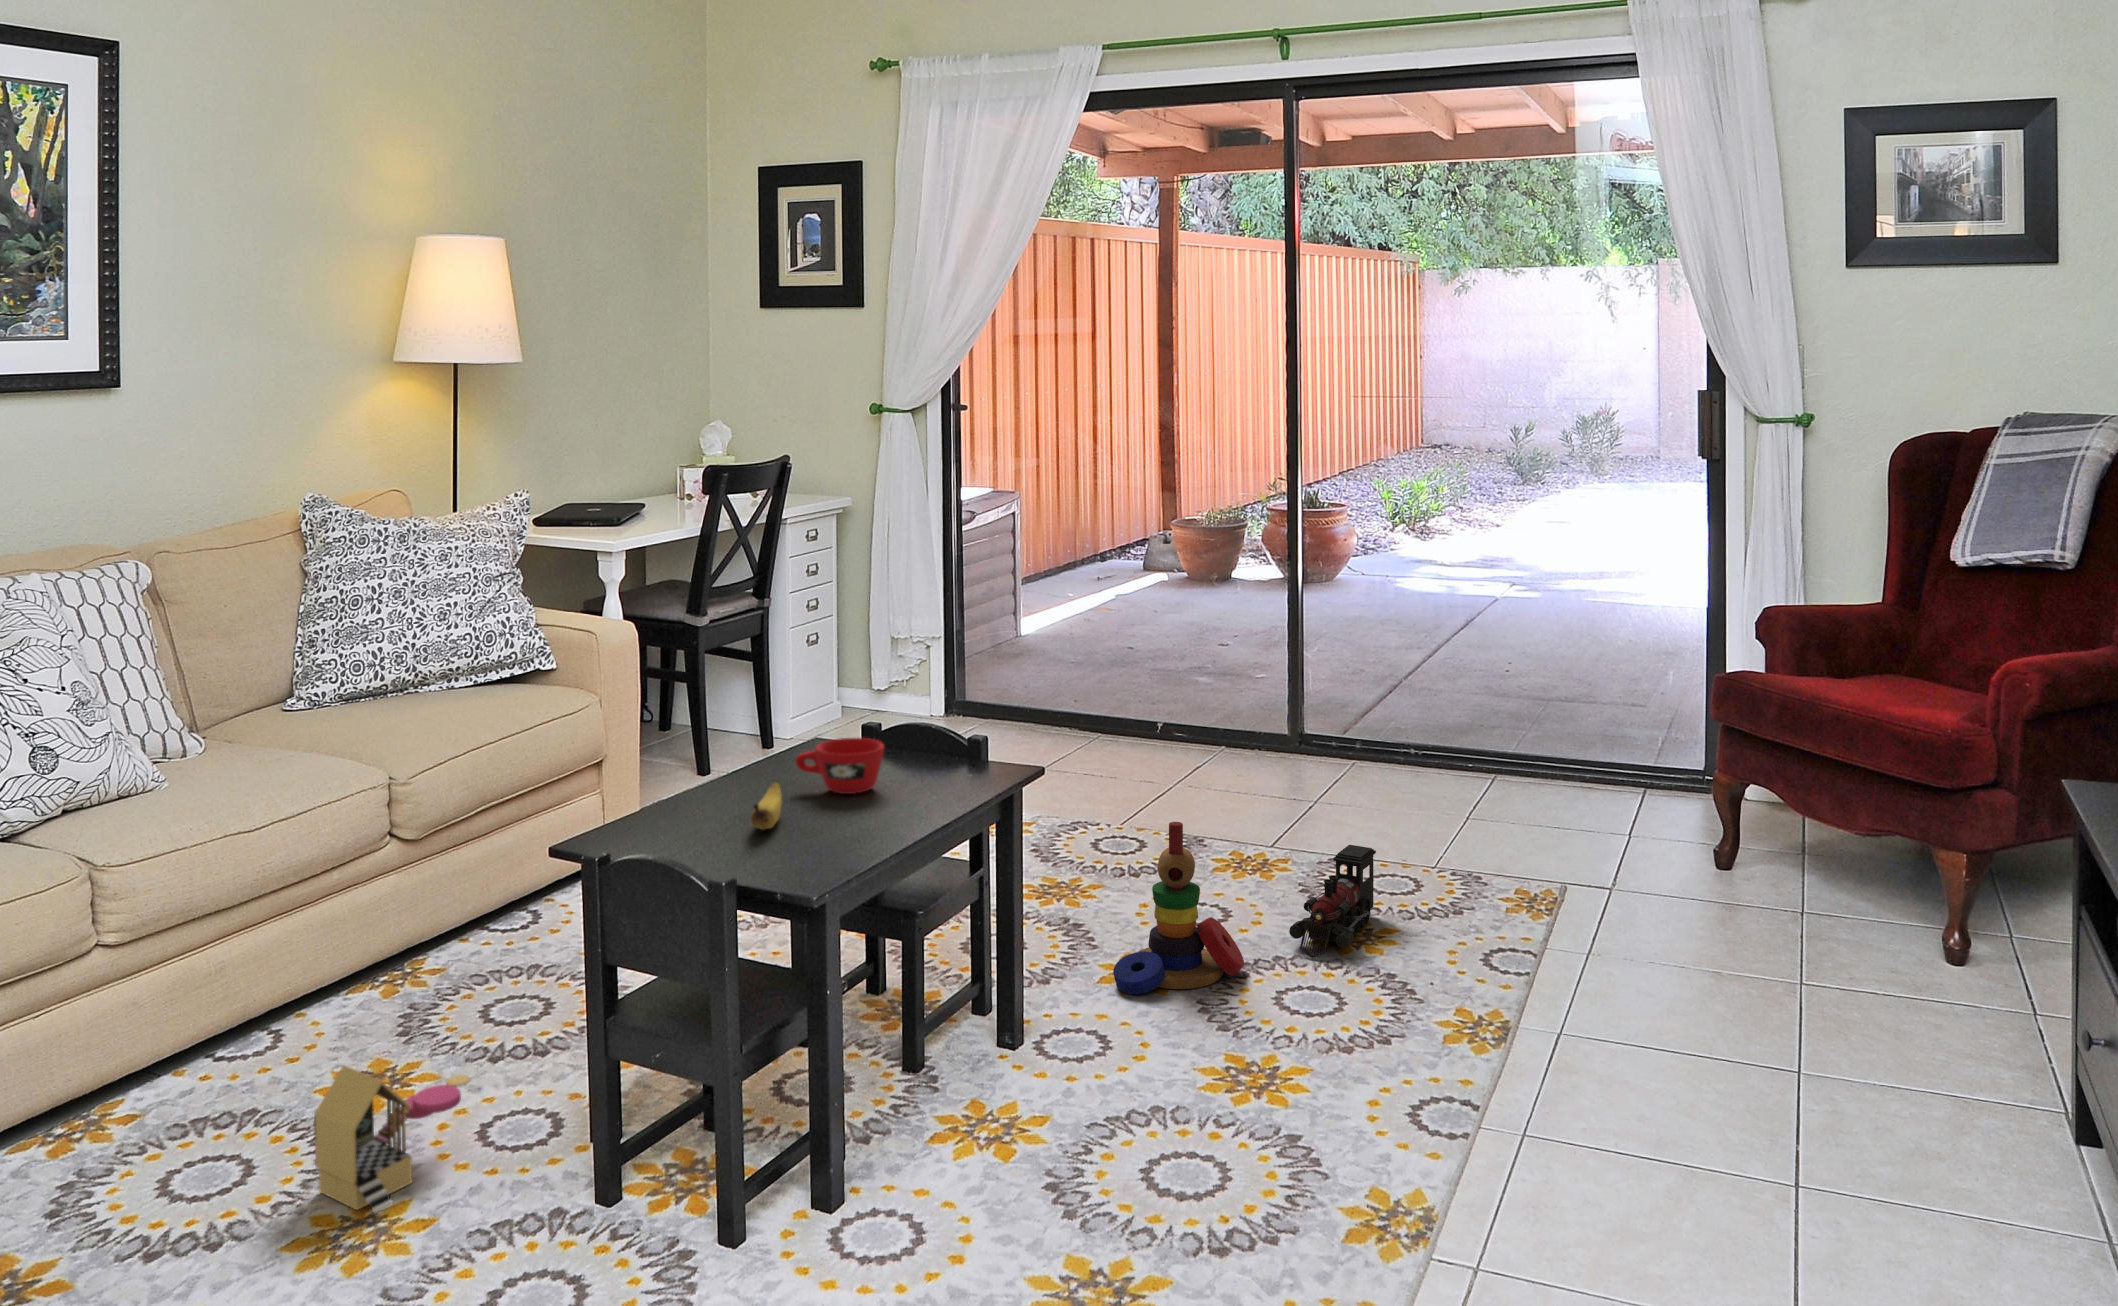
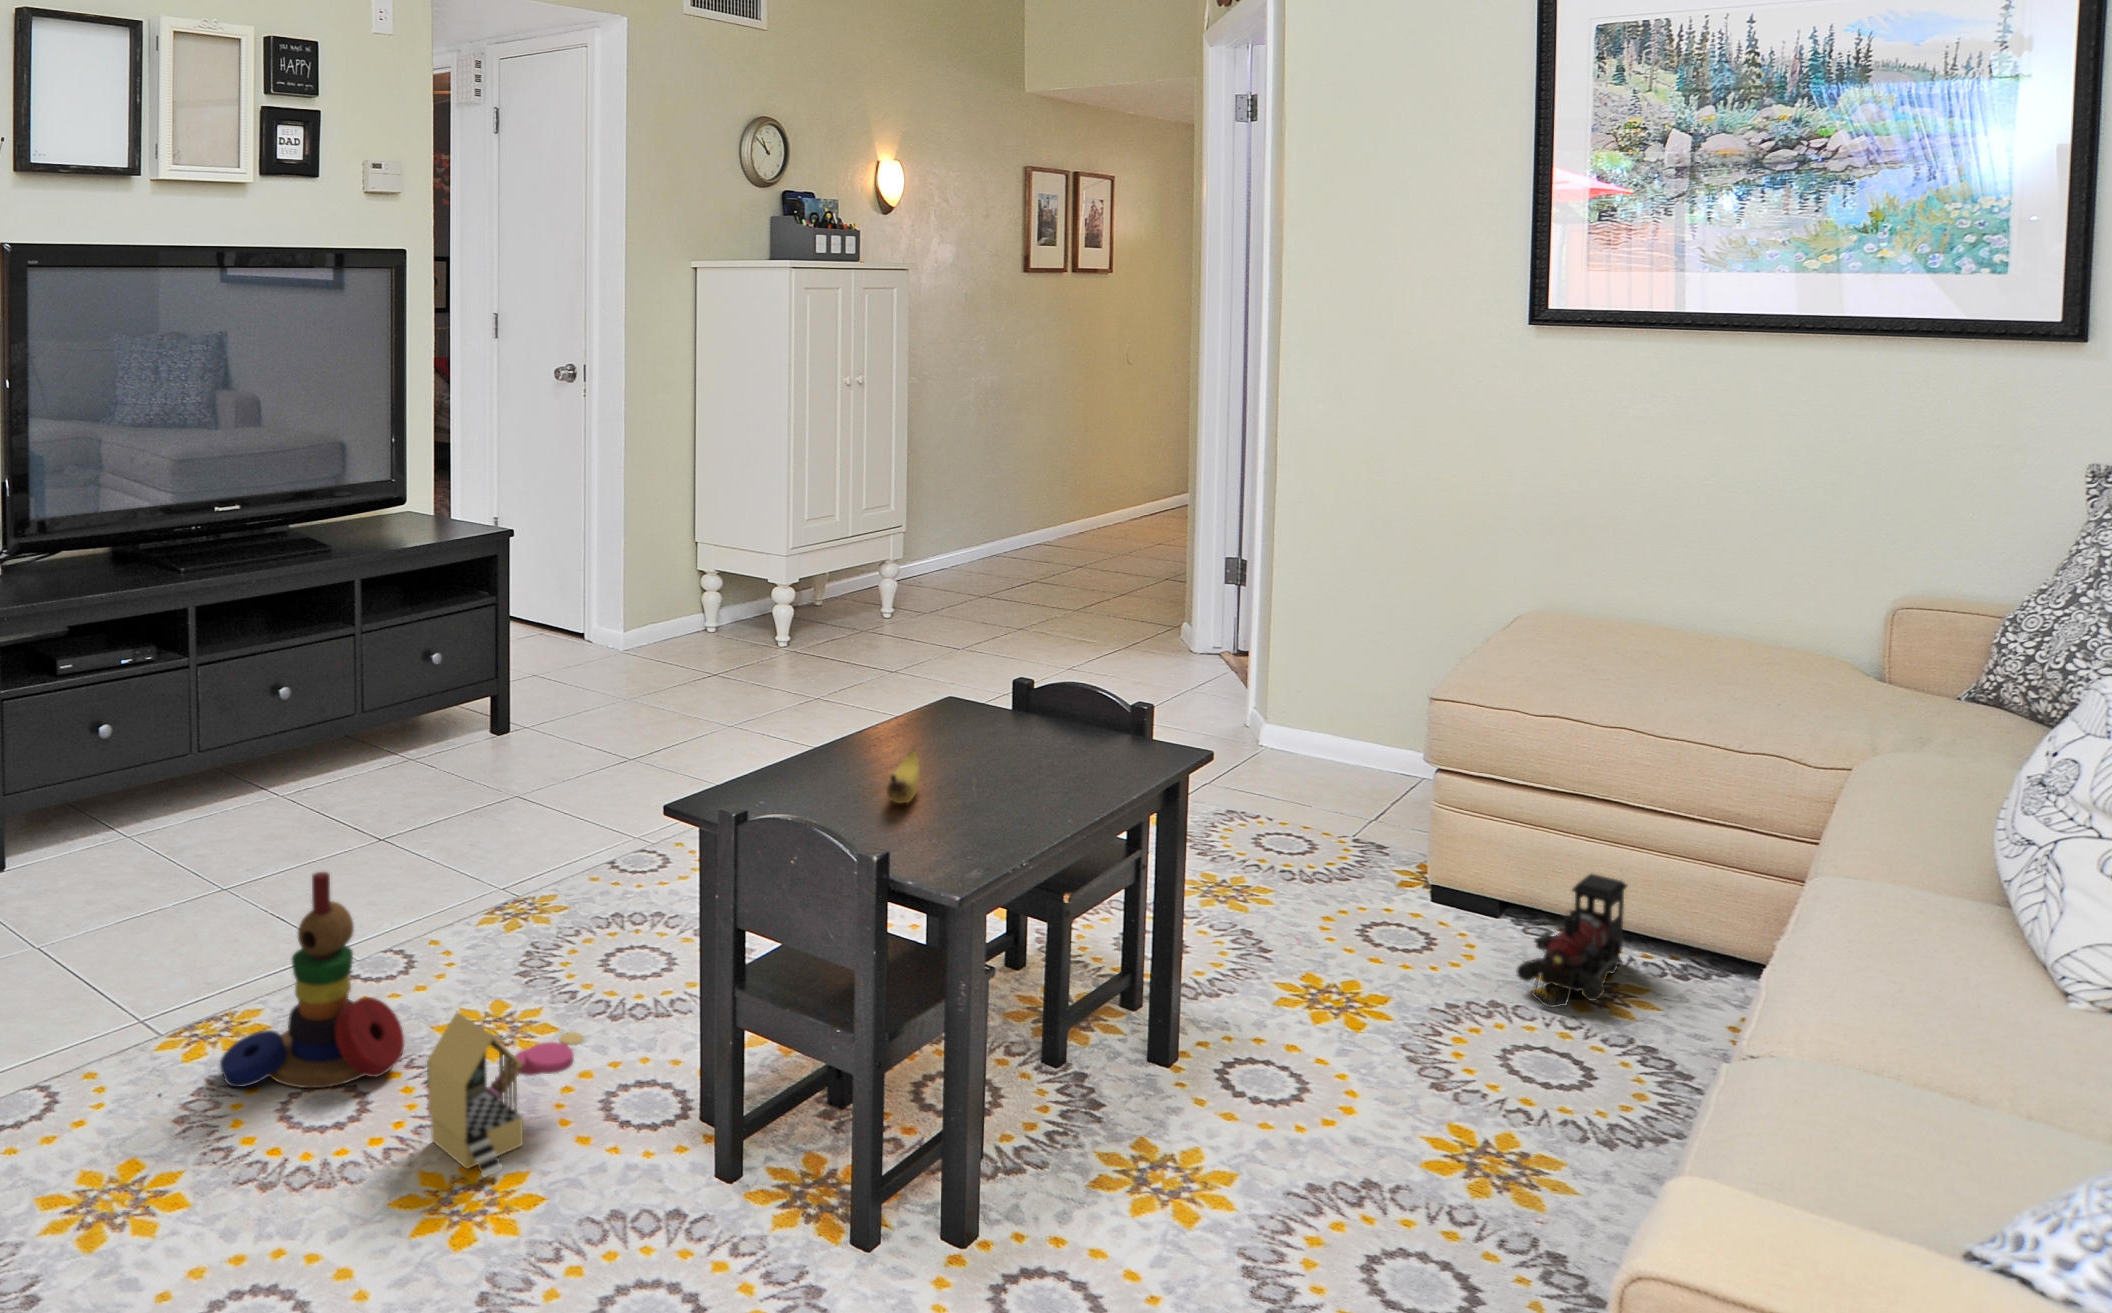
cup: present [795,738,884,794] -> none [933,705,1035,769]
stacking toy: present [1113,822,1244,994] -> present [220,872,404,1088]

